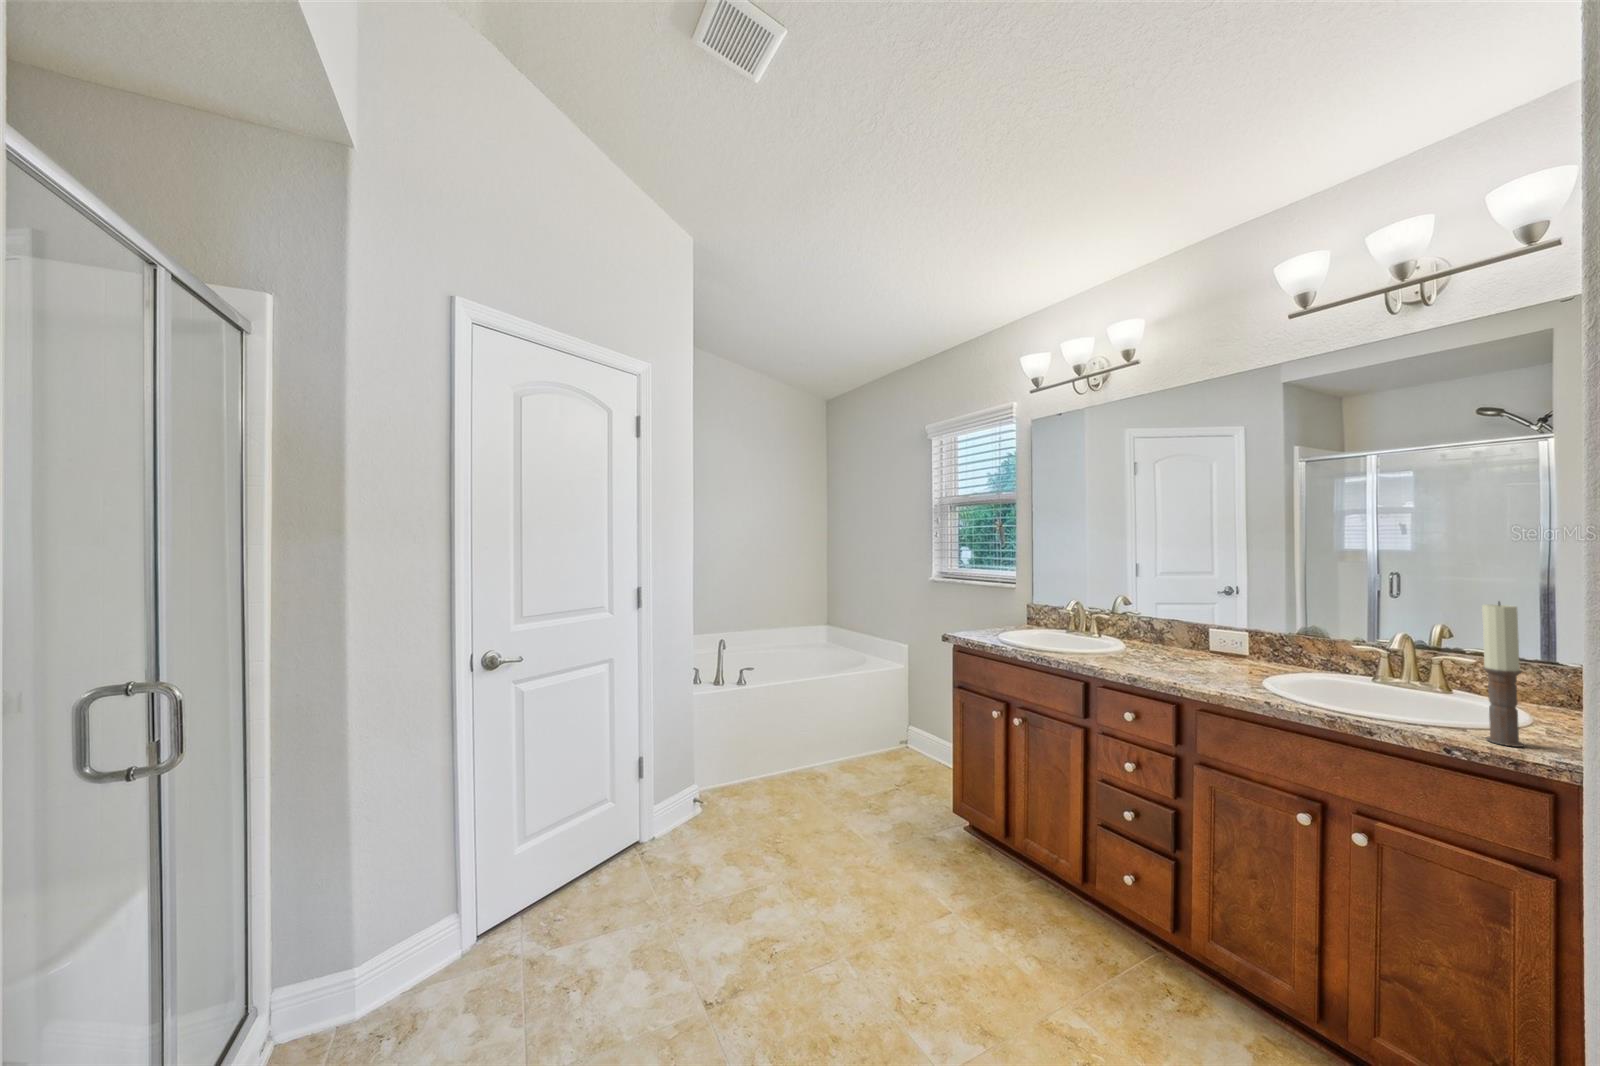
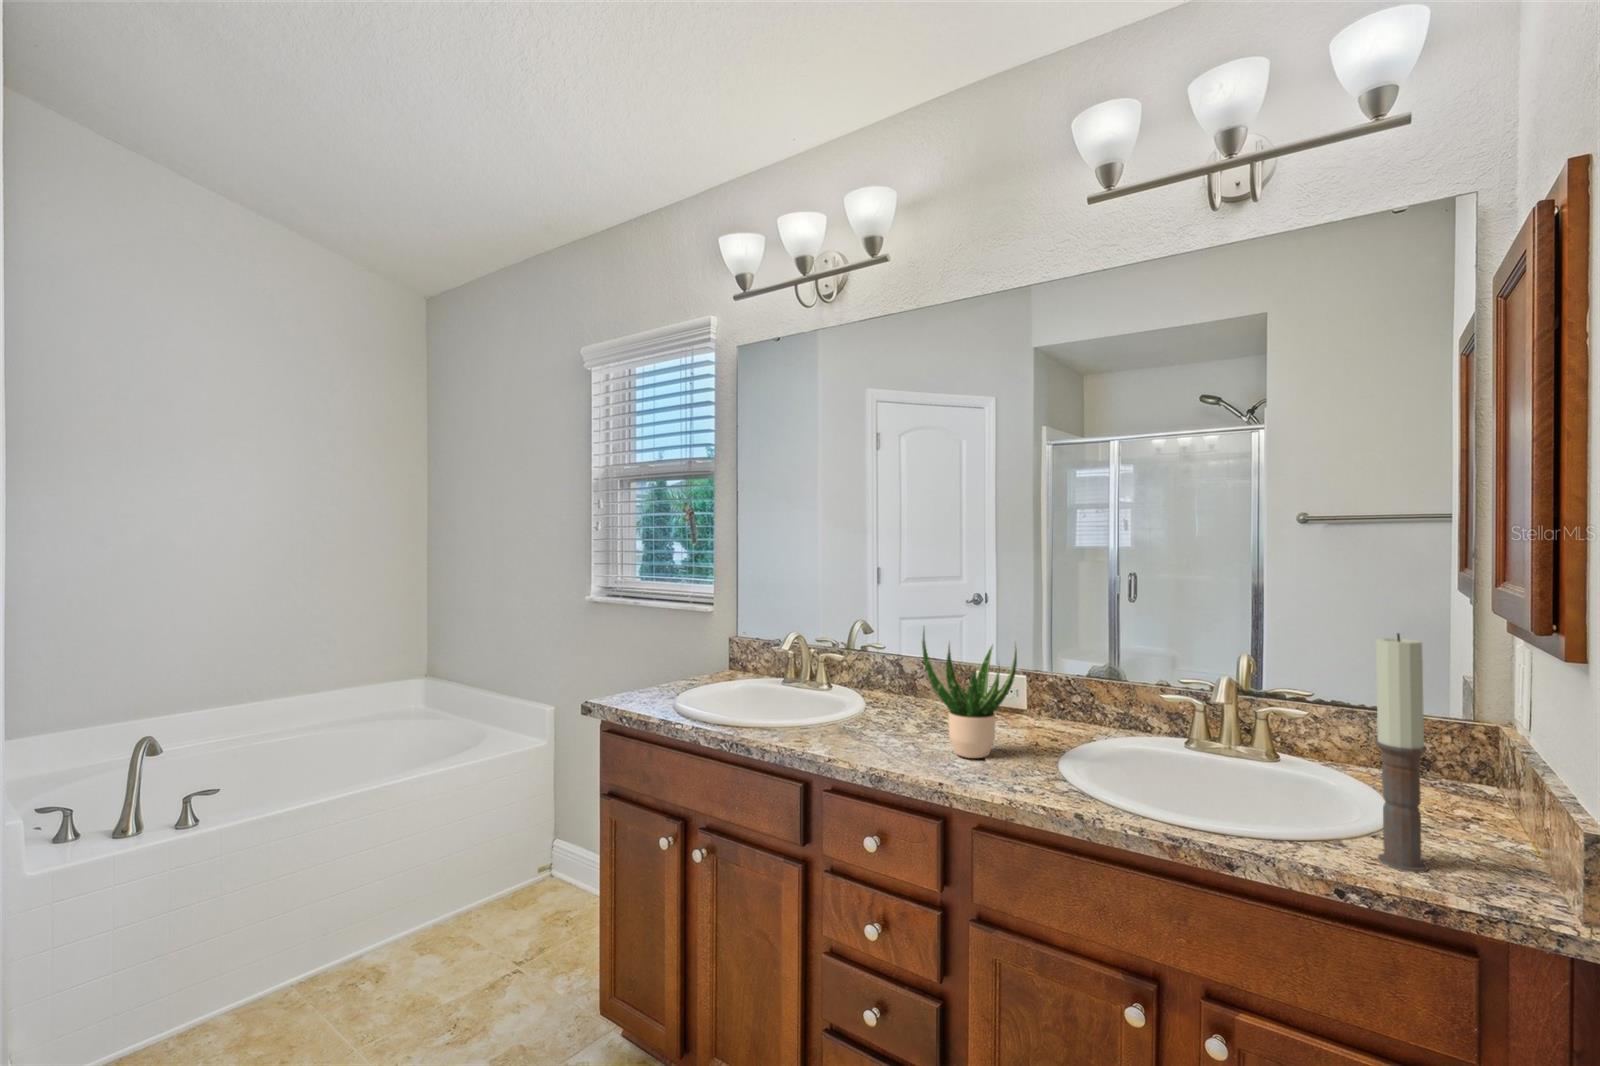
potted plant: none [1163,594,1231,674] -> present [922,631,1017,758]

